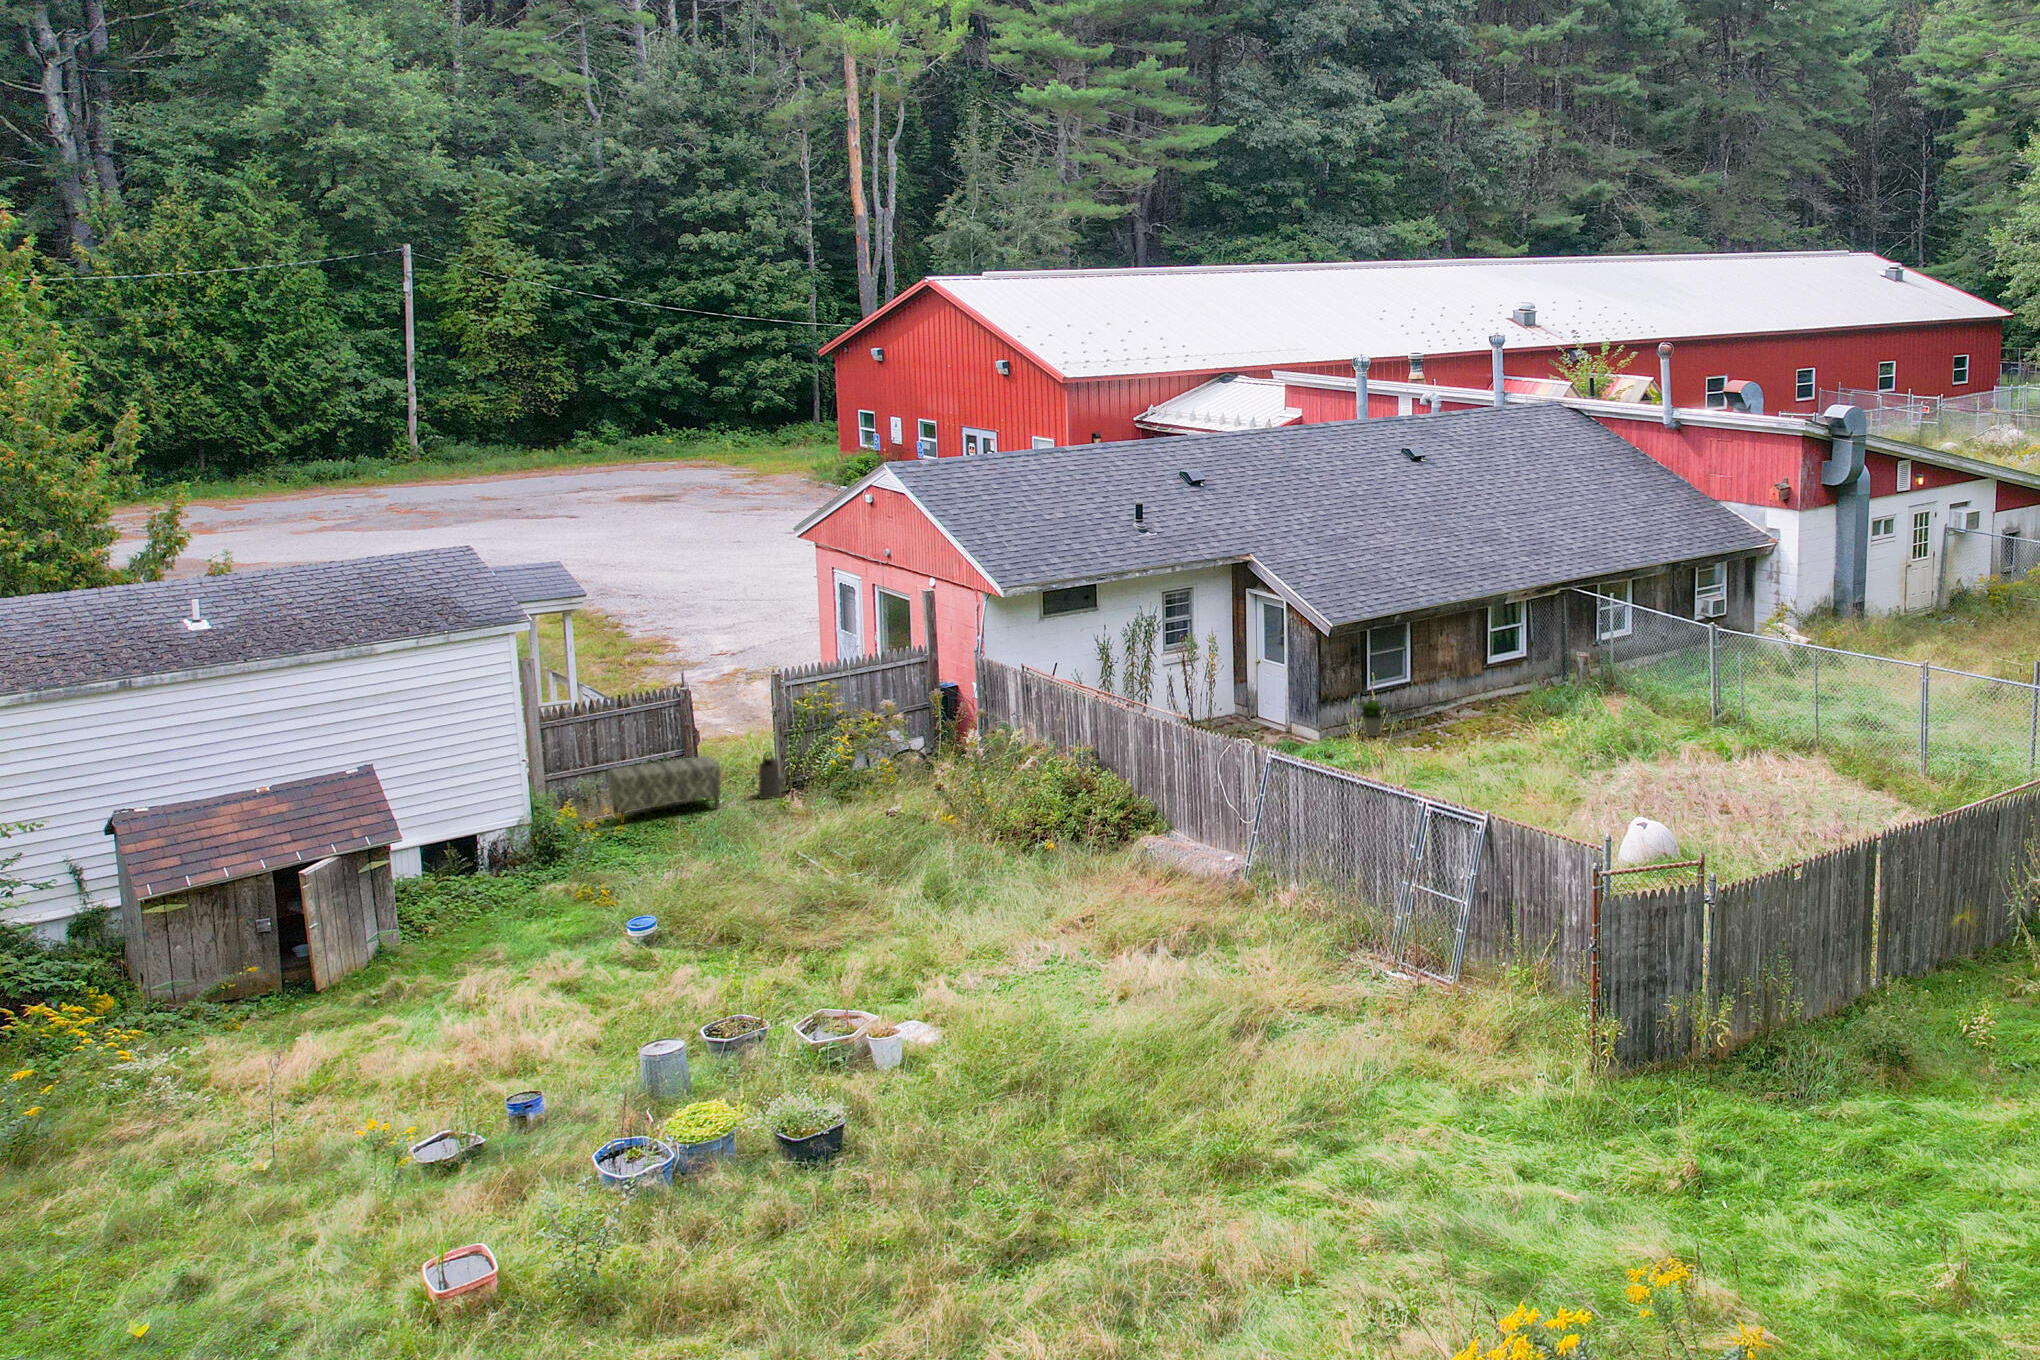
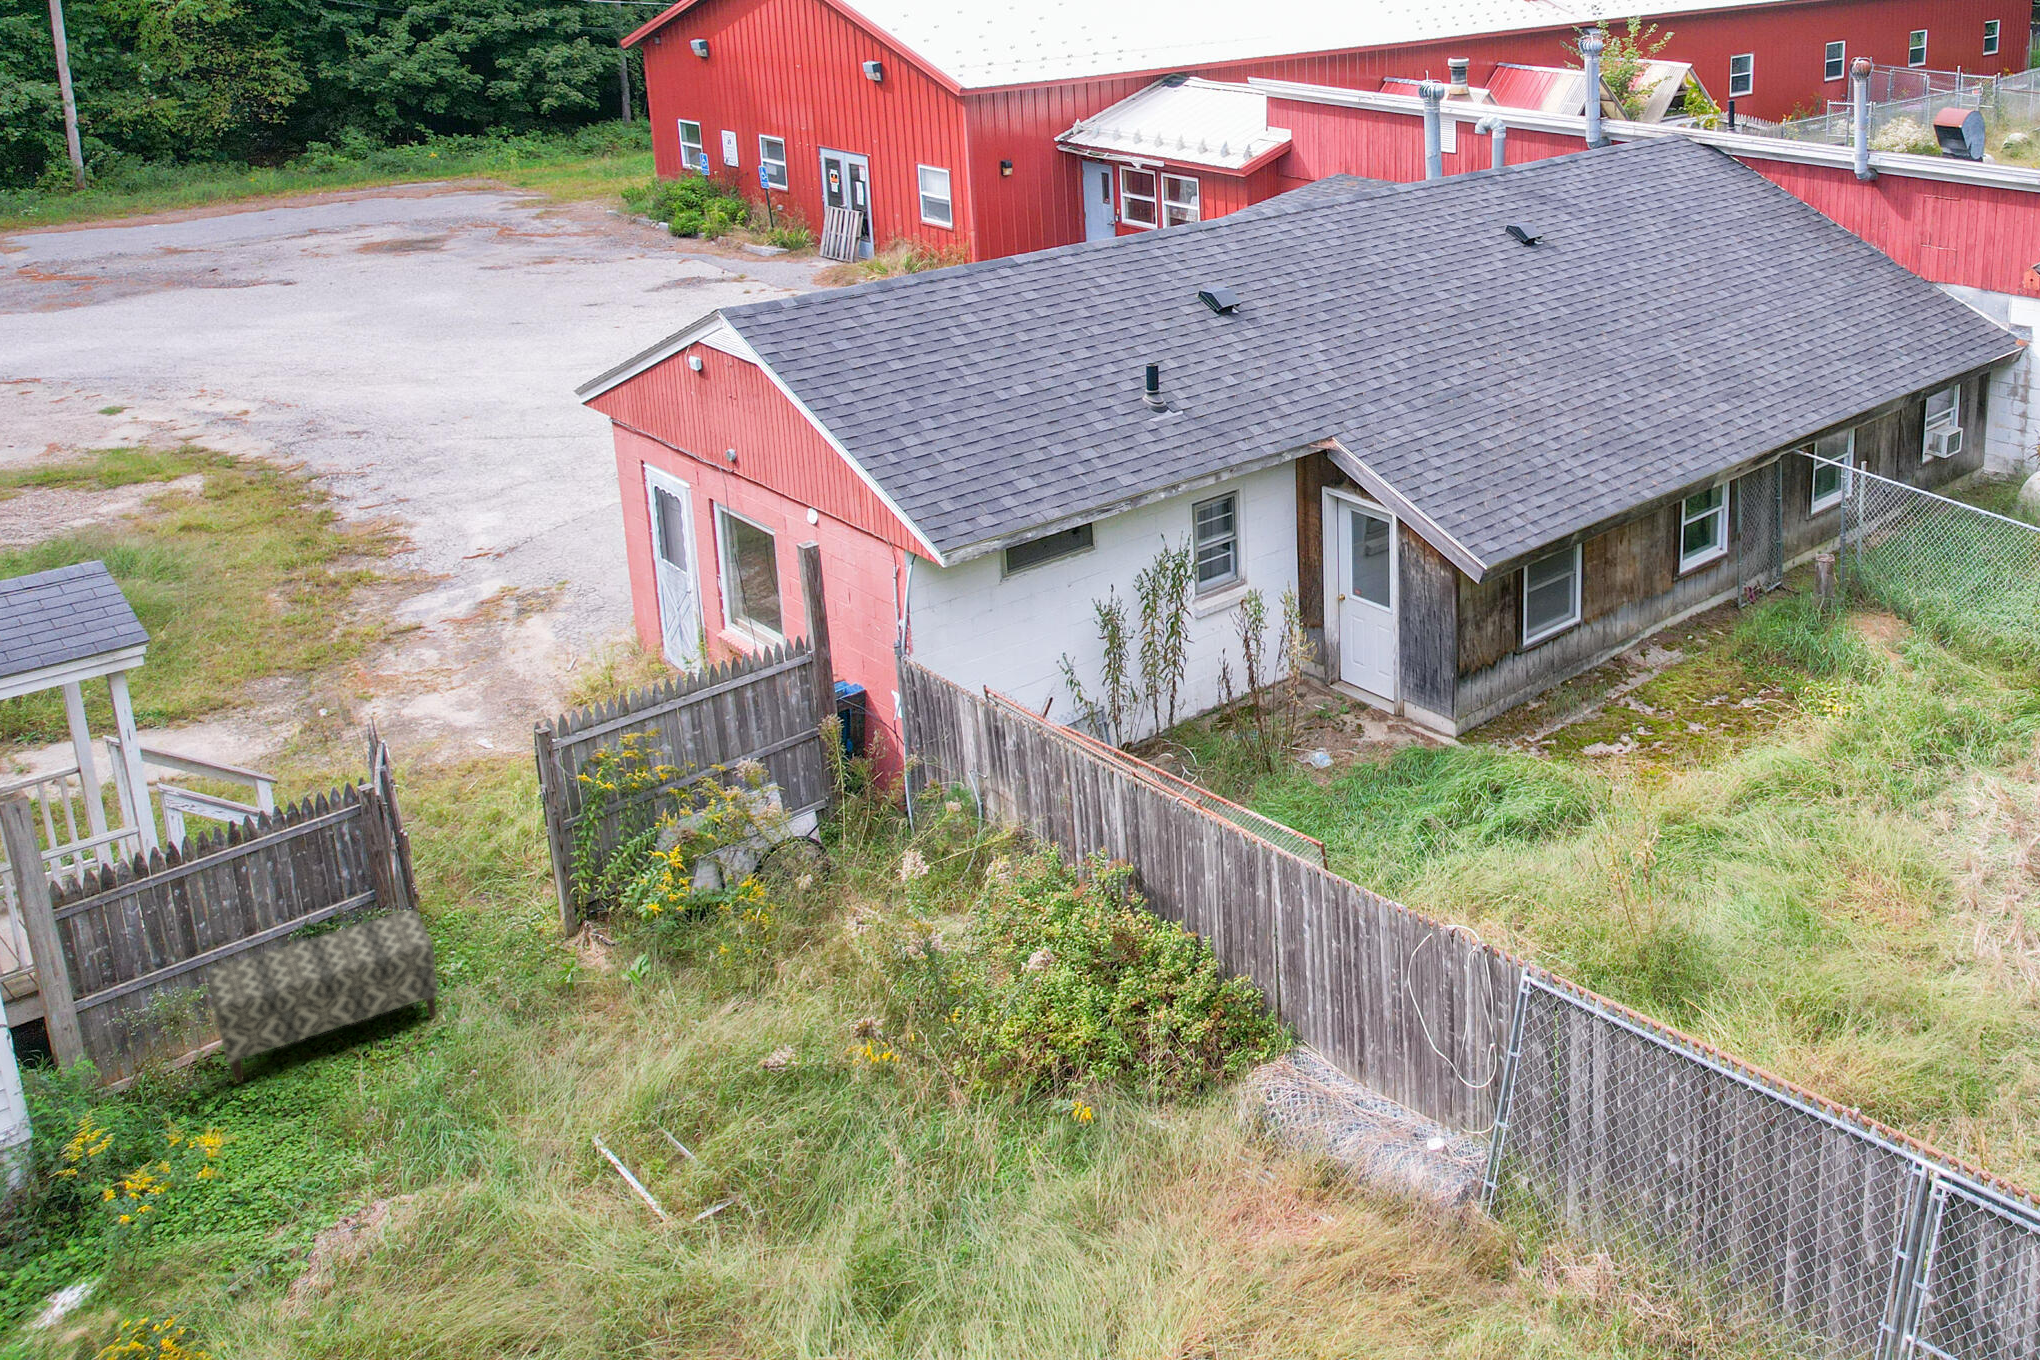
potted plant: present [1359,700,1386,736] -> none [1504,658,1567,720]
watering can: present [758,752,804,799] -> none [499,875,598,978]

